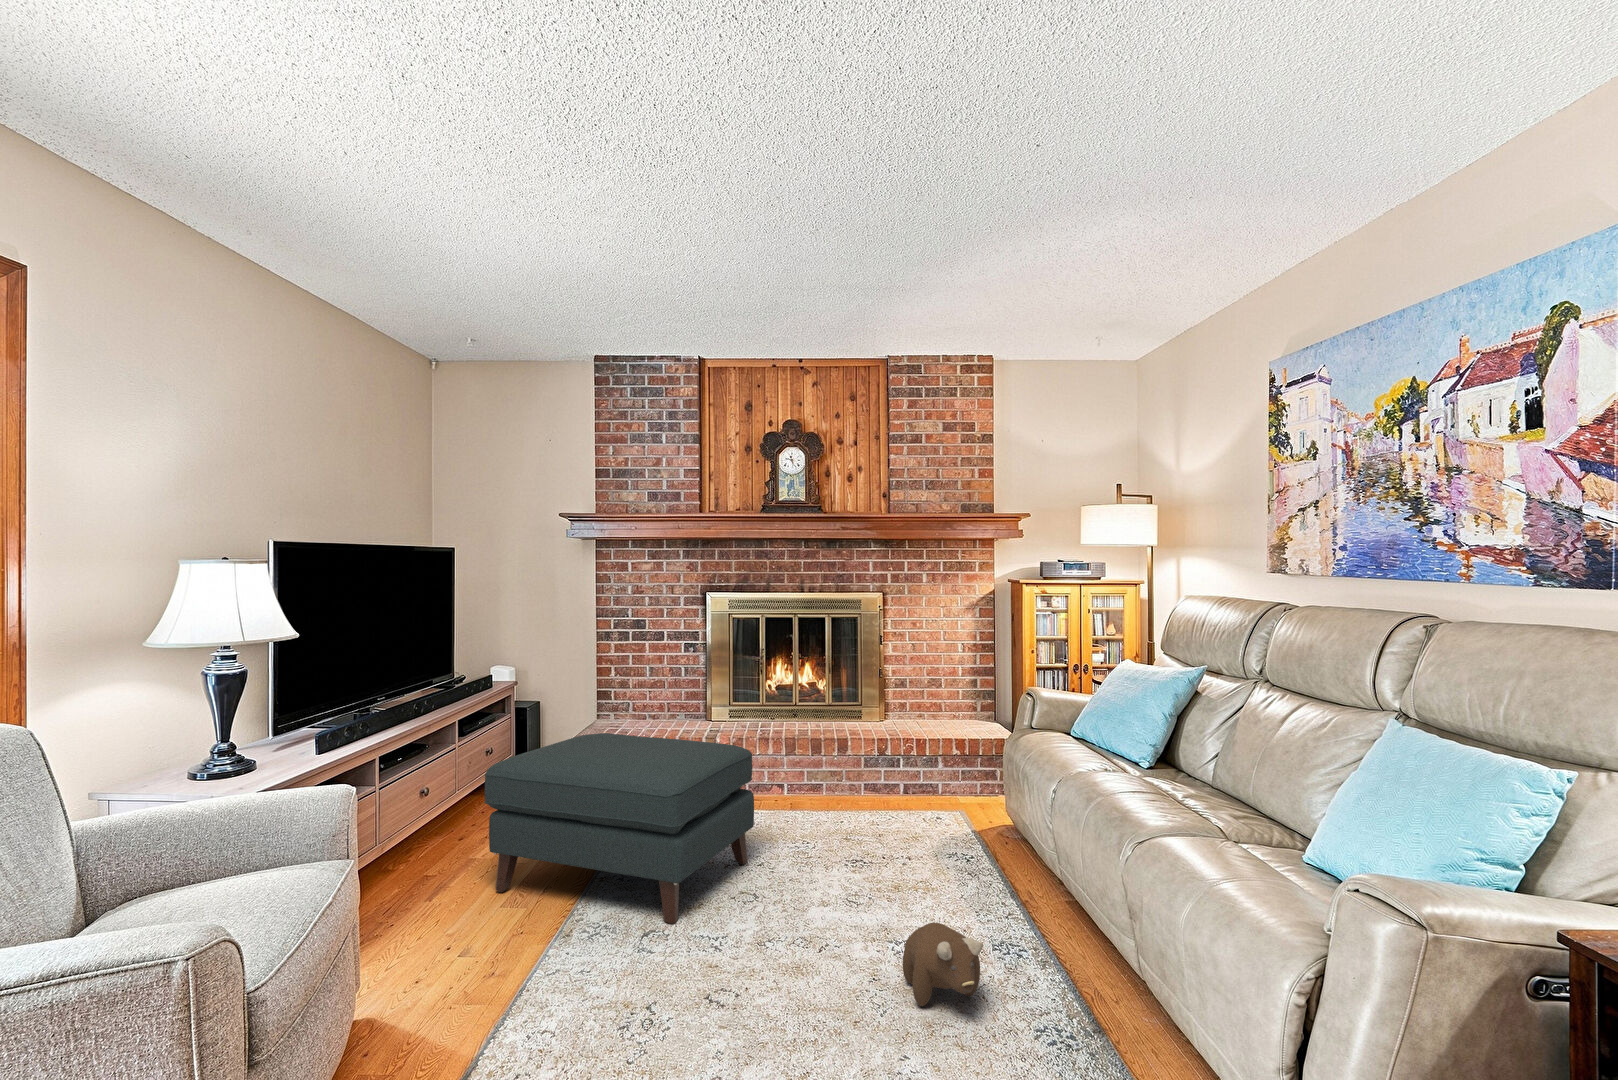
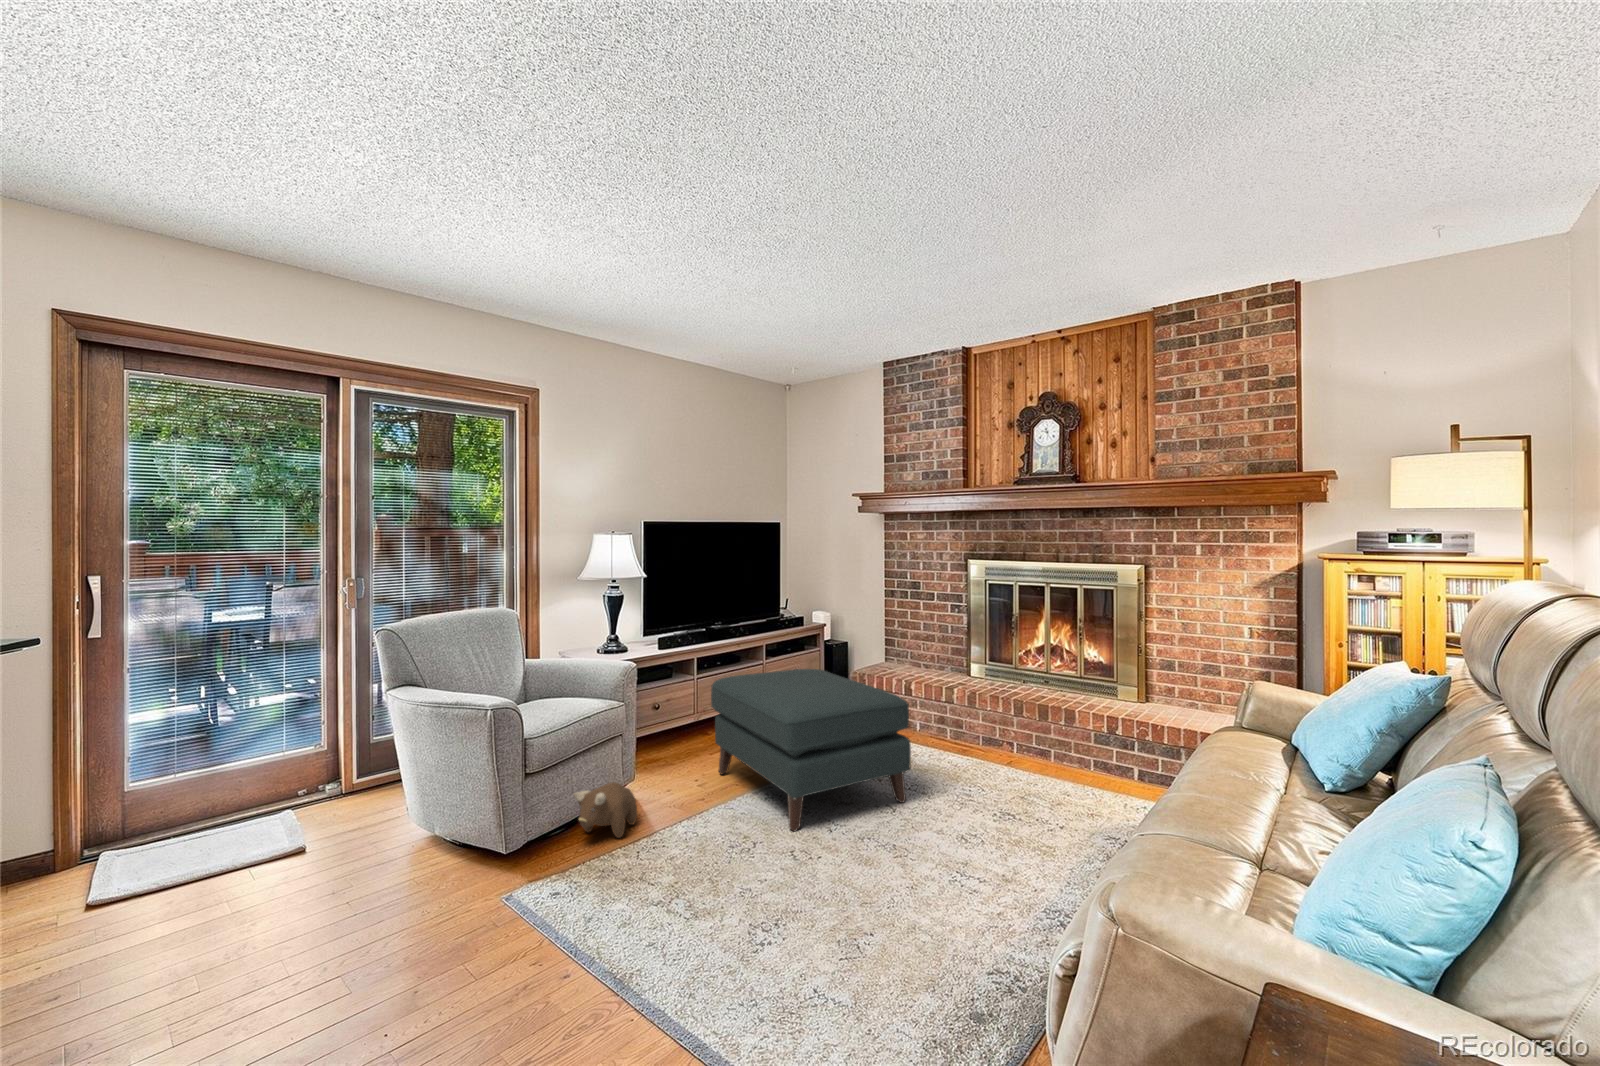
plush toy: present [903,922,983,1006] -> present [574,782,637,838]

